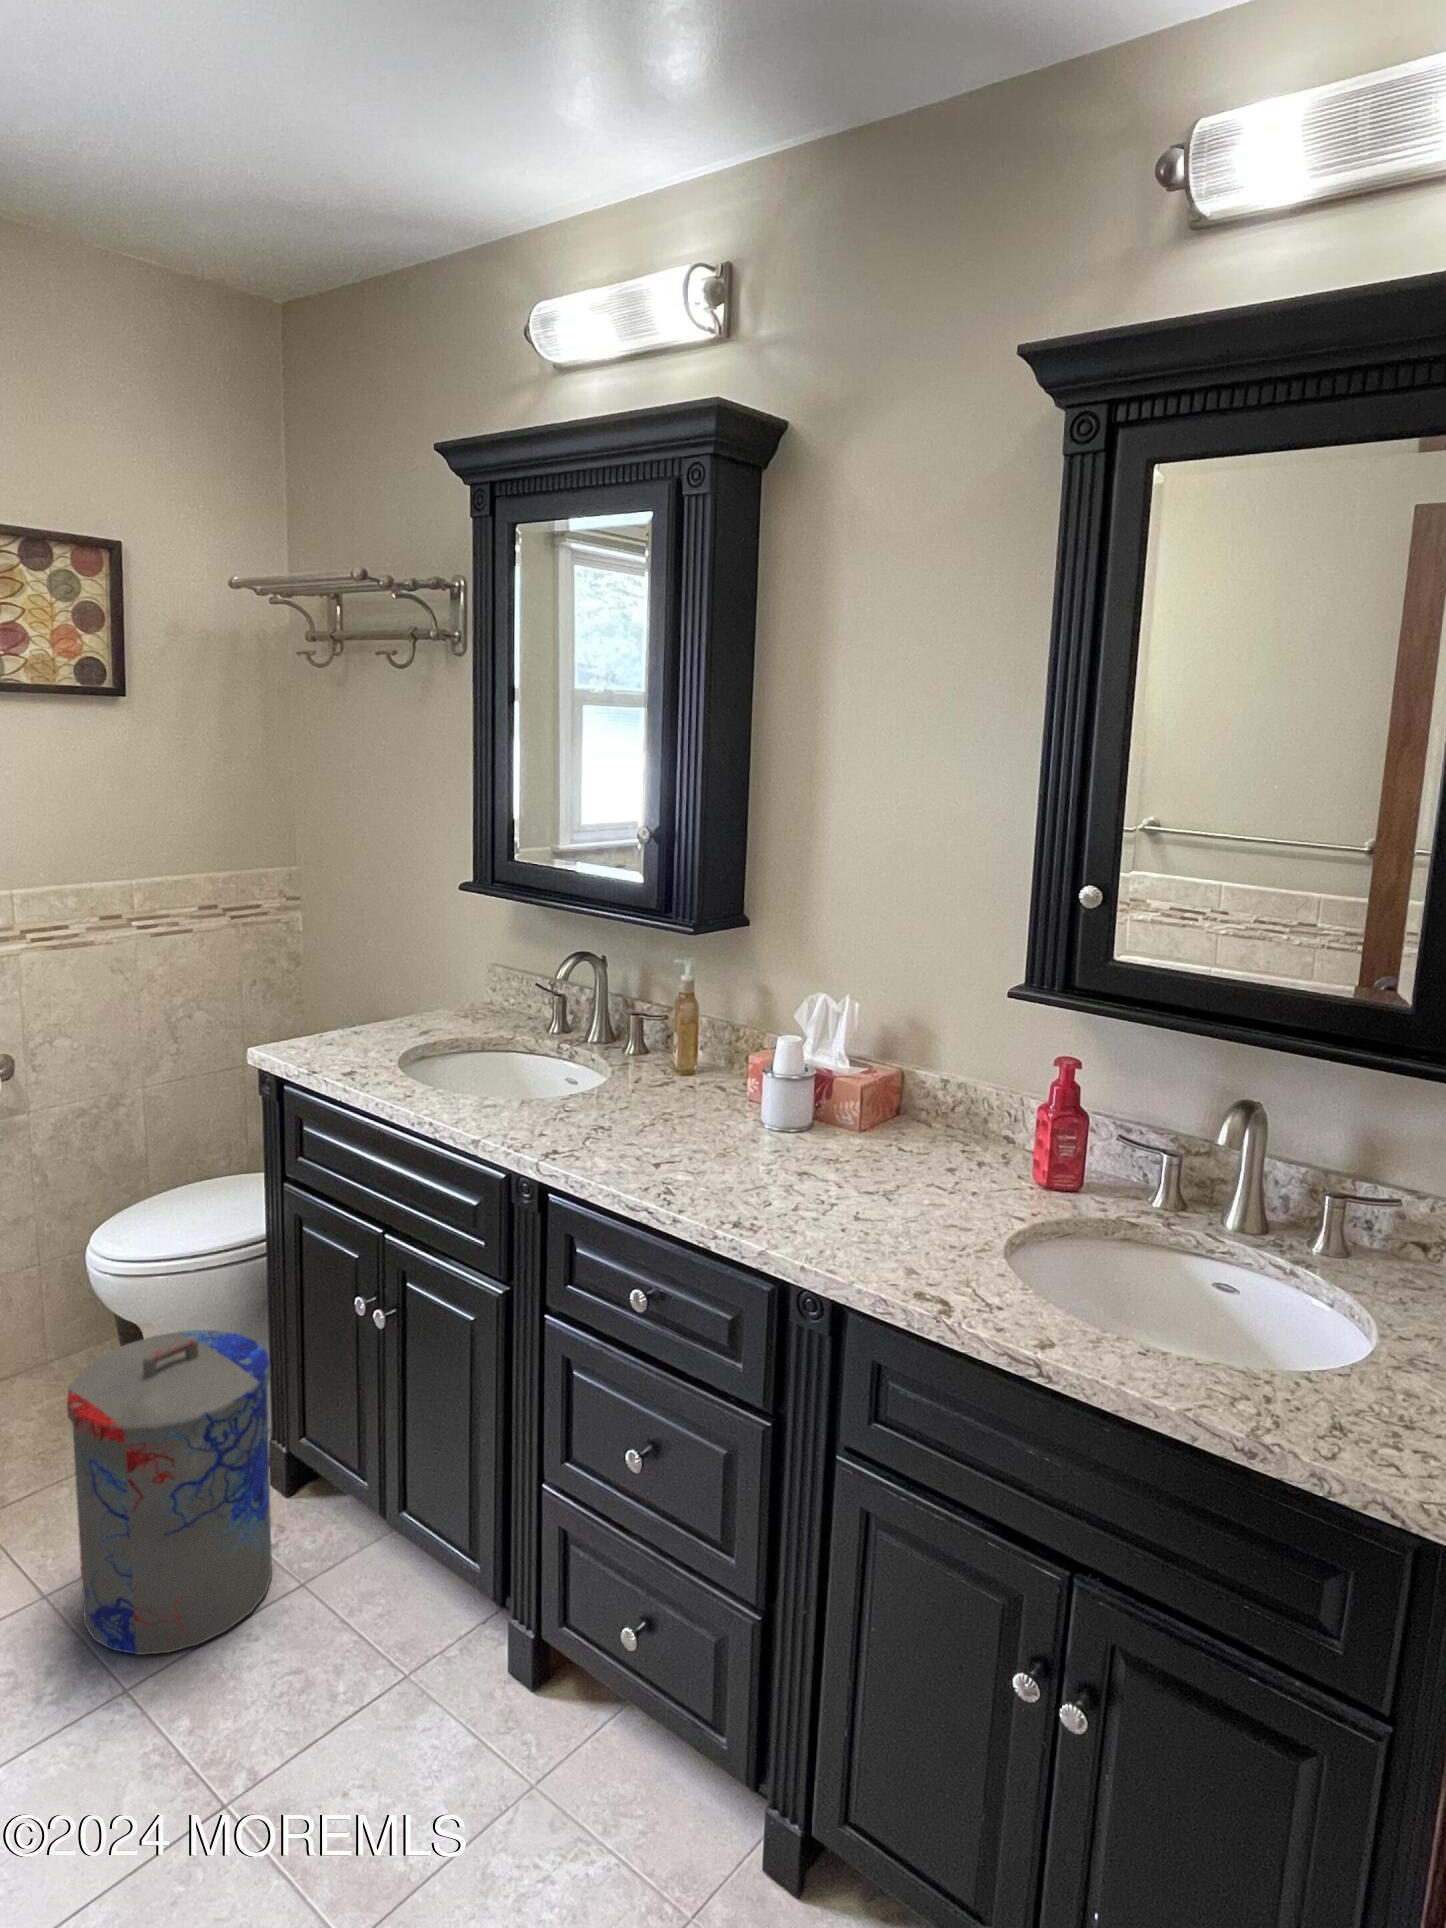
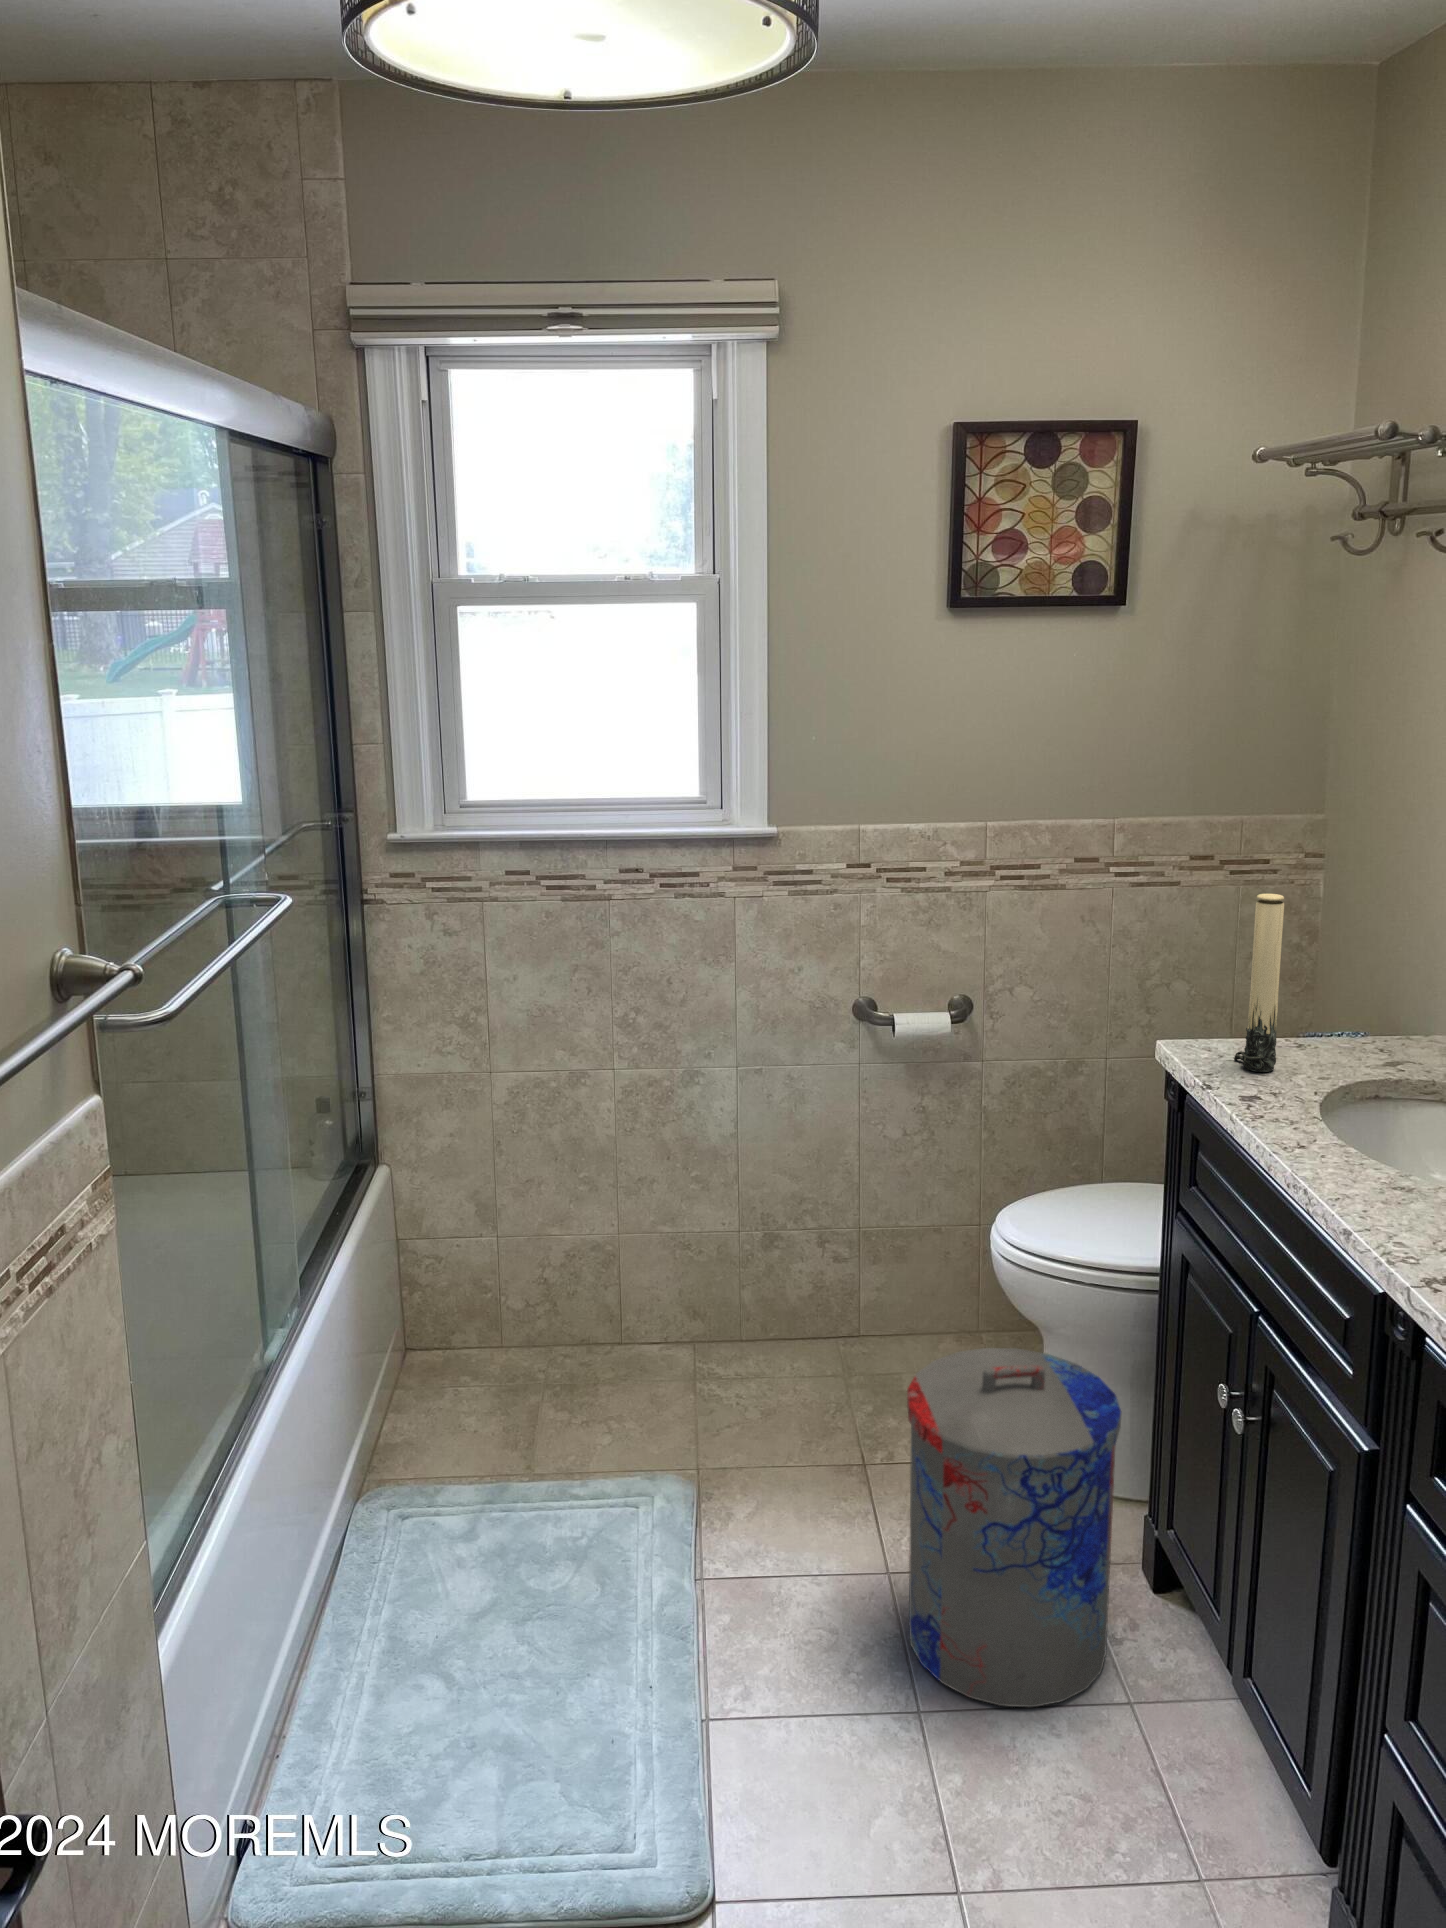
candle: none [312,917,347,1055] -> present [1234,894,1285,1072]

